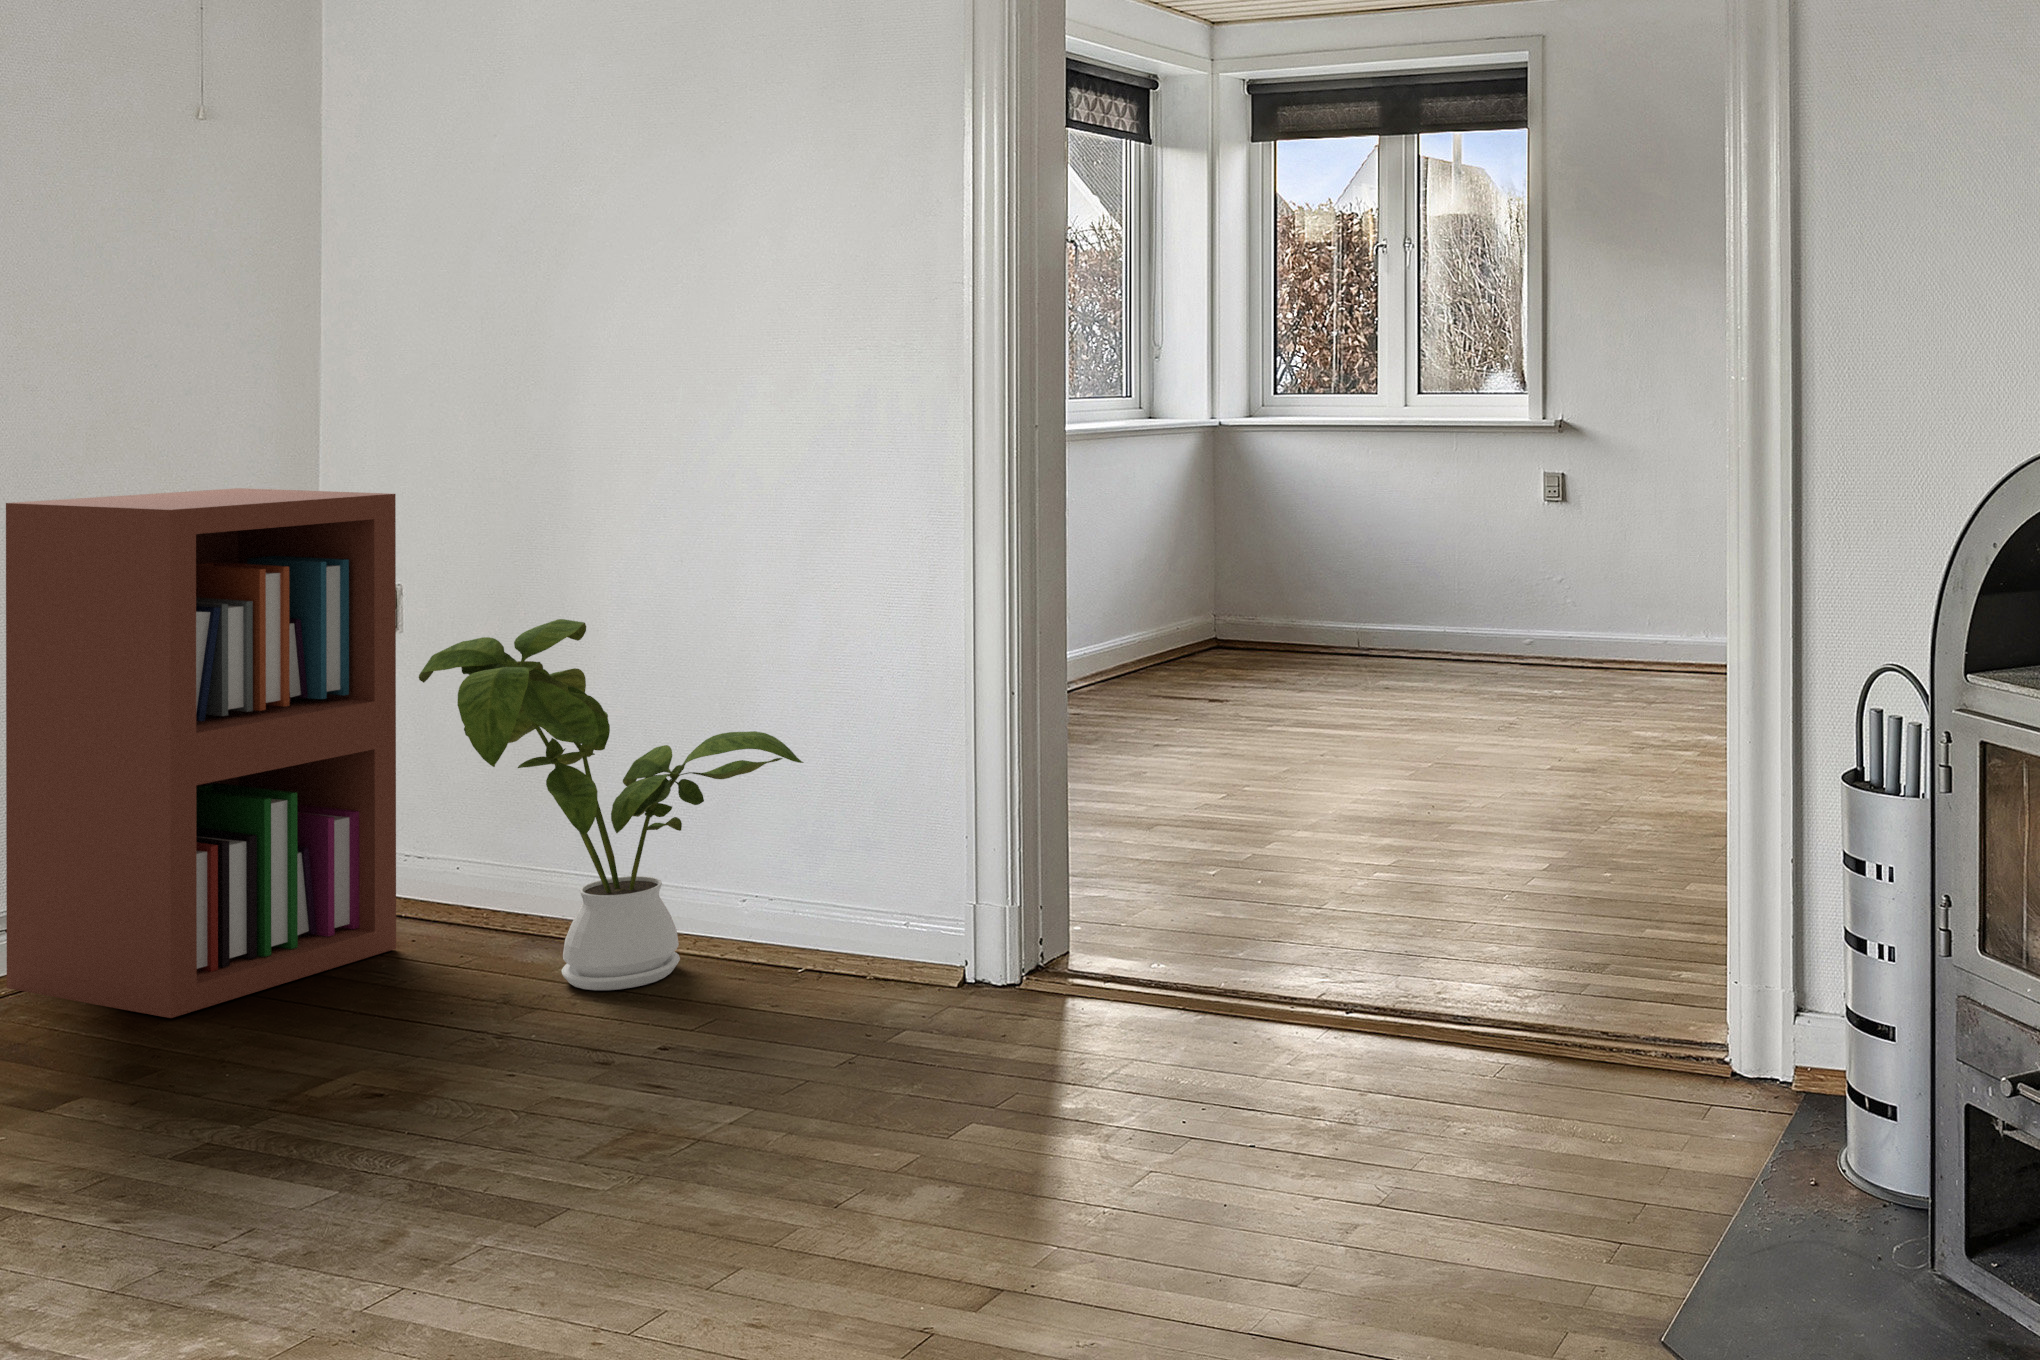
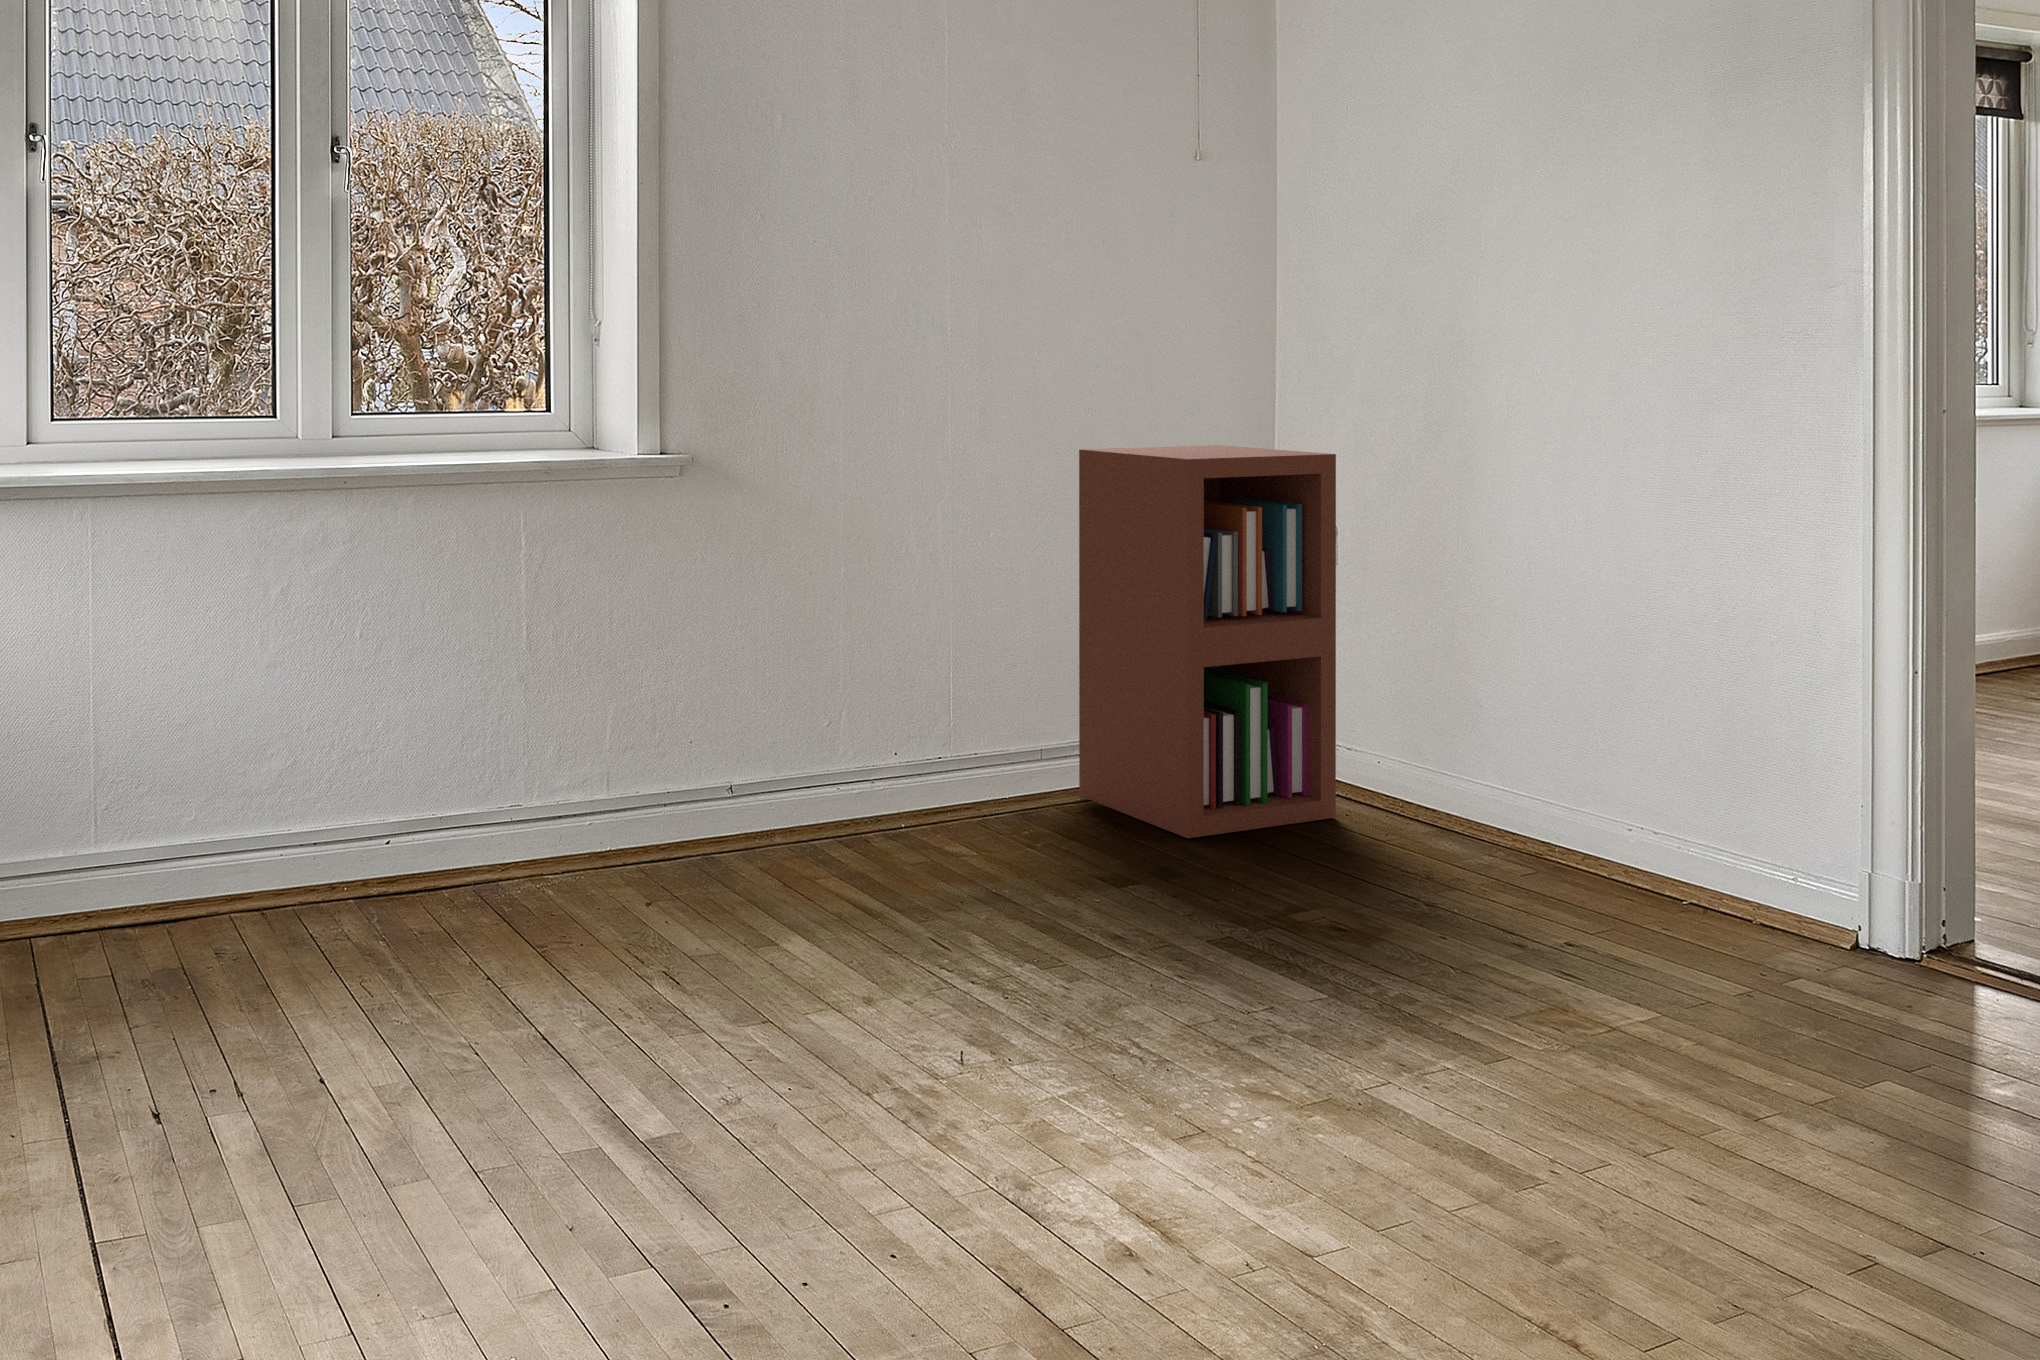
house plant: present [419,619,803,990] -> none [1364,565,1692,886]

